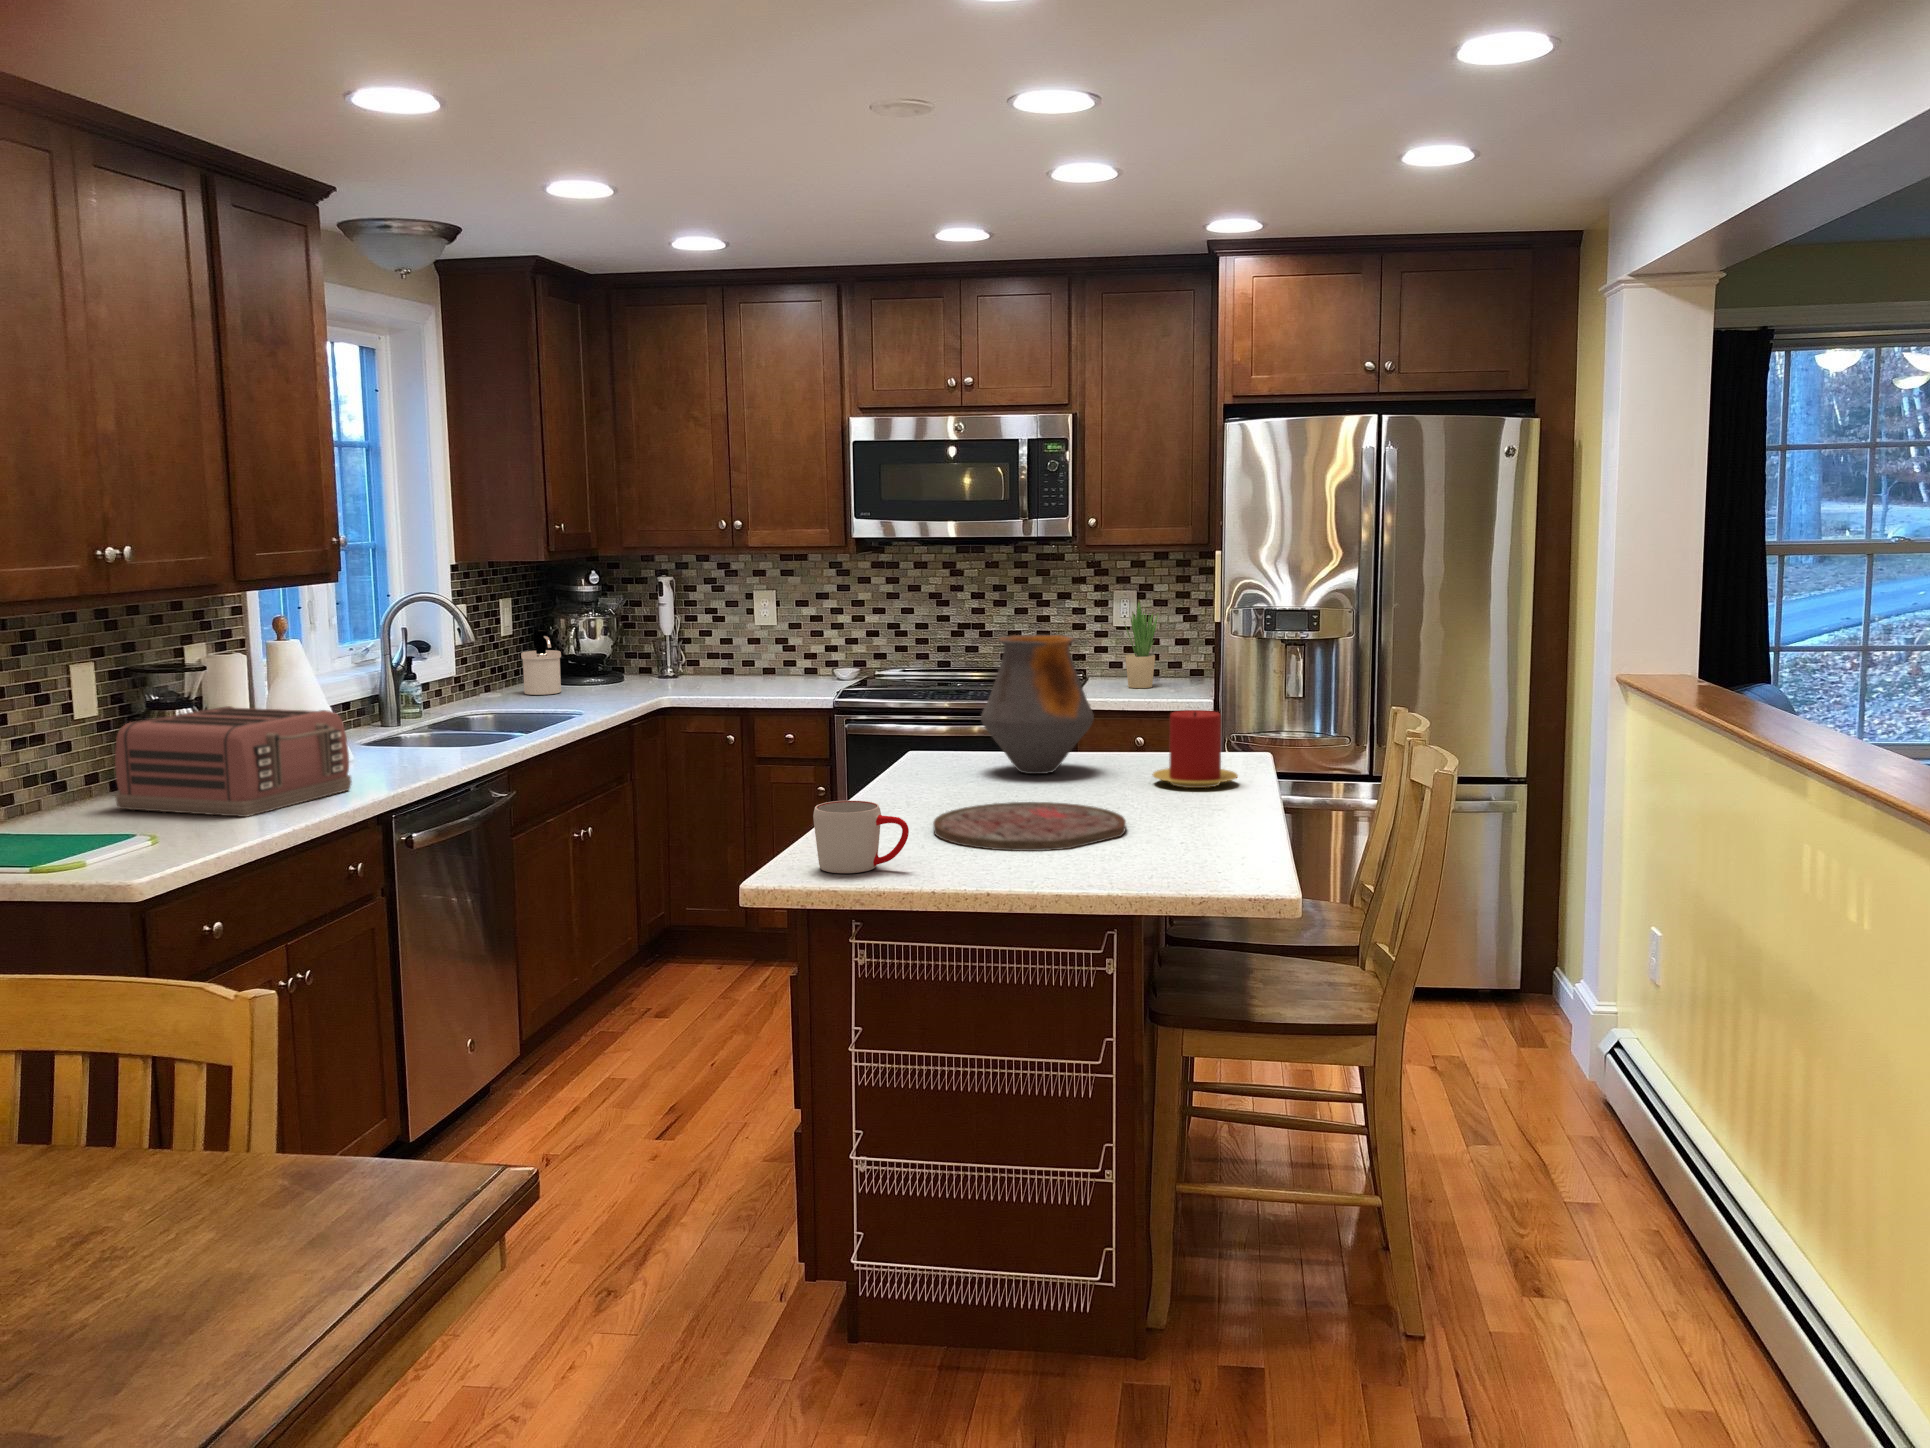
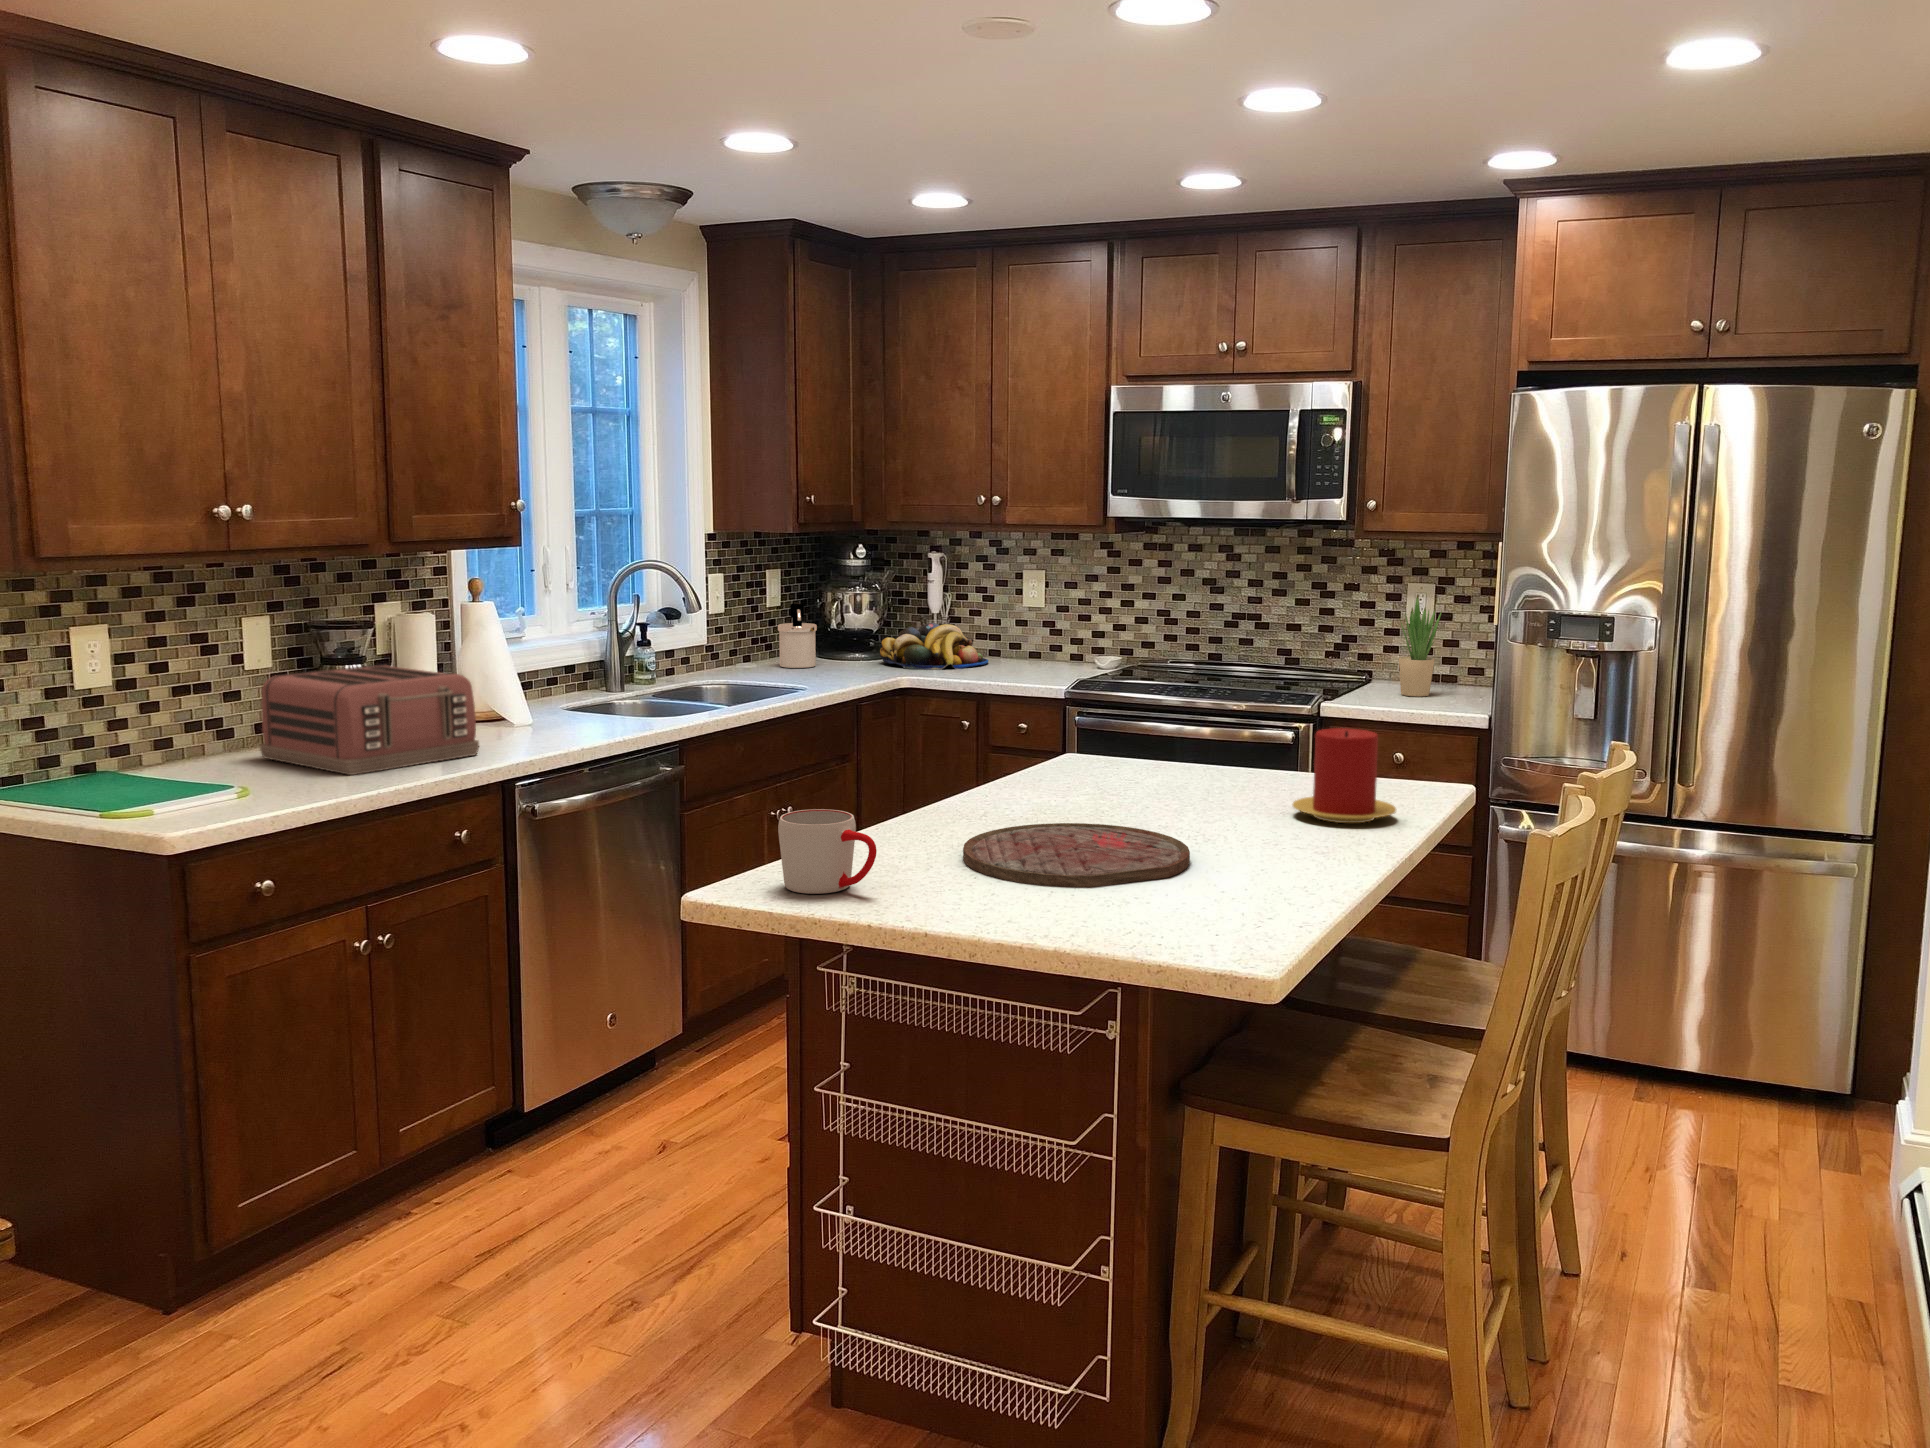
vase: present [981,635,1094,774] -> none [1116,629,1248,791]
fruit bowl: none [621,645,728,690] -> present [880,623,988,670]

